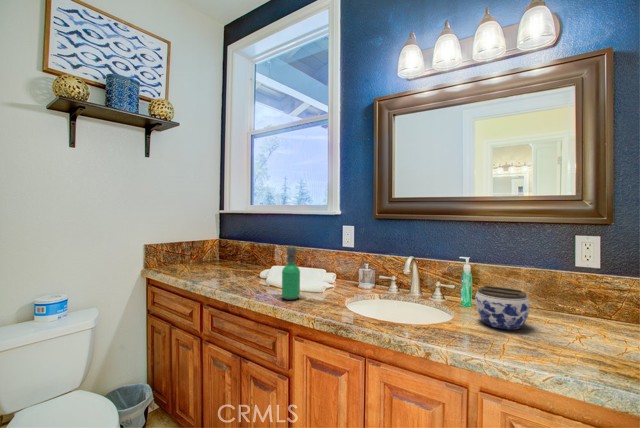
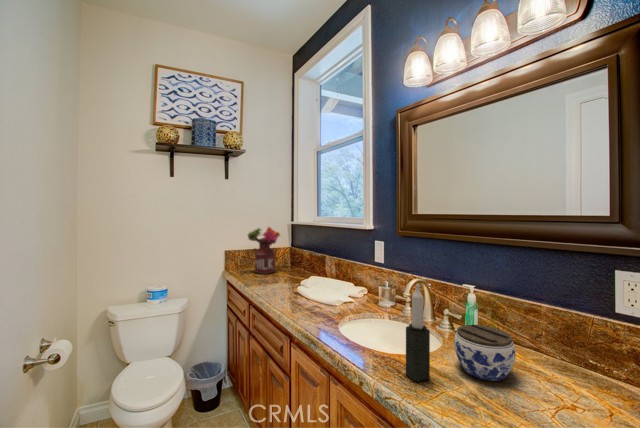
flower arrangement: none [179,216,219,271] -> present [248,227,280,274]
soap dispenser: present [282,246,303,300] -> none [295,262,312,311]
candle: none [451,249,474,339] -> present [406,284,430,382]

